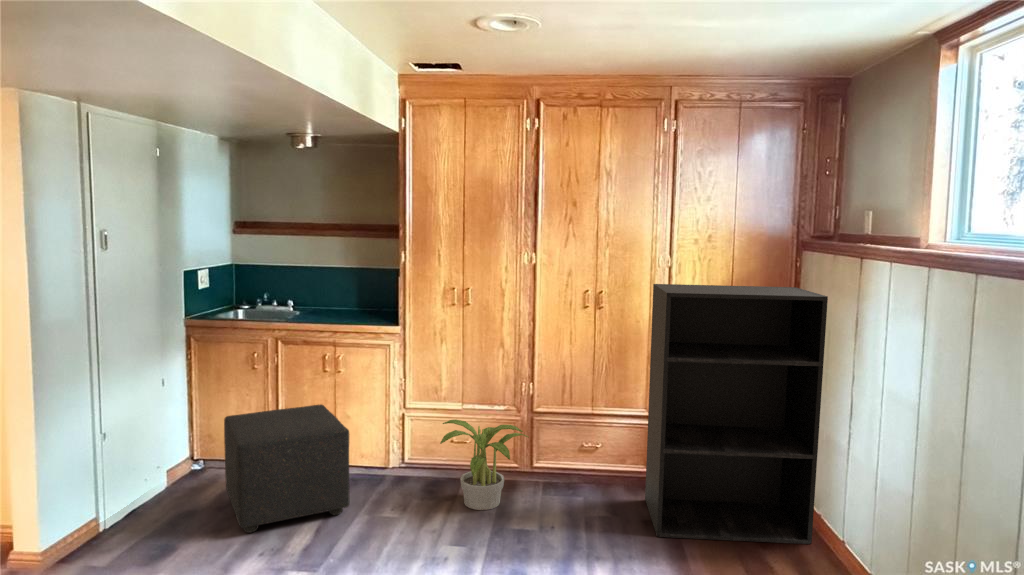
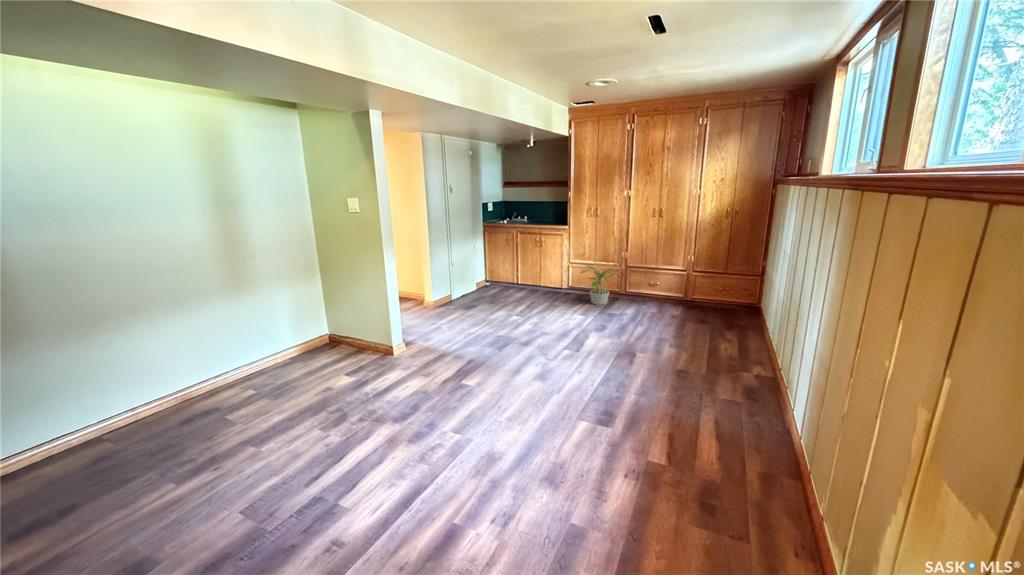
bookshelf: present [645,284,828,544] -> none [673,203,769,328]
ottoman: present [224,405,350,533] -> none [497,259,543,303]

